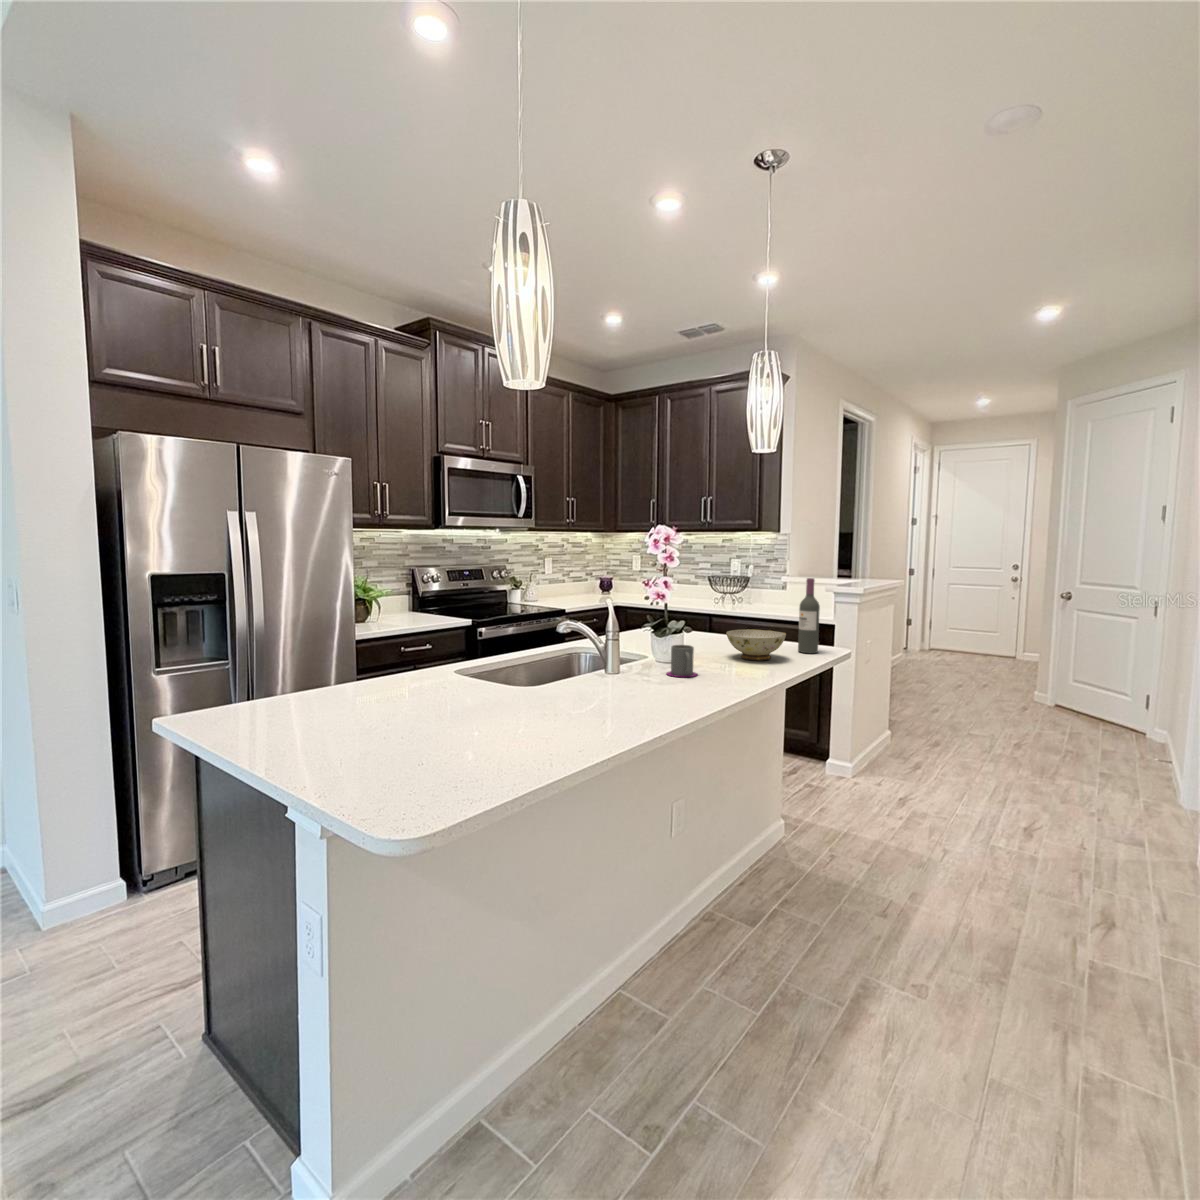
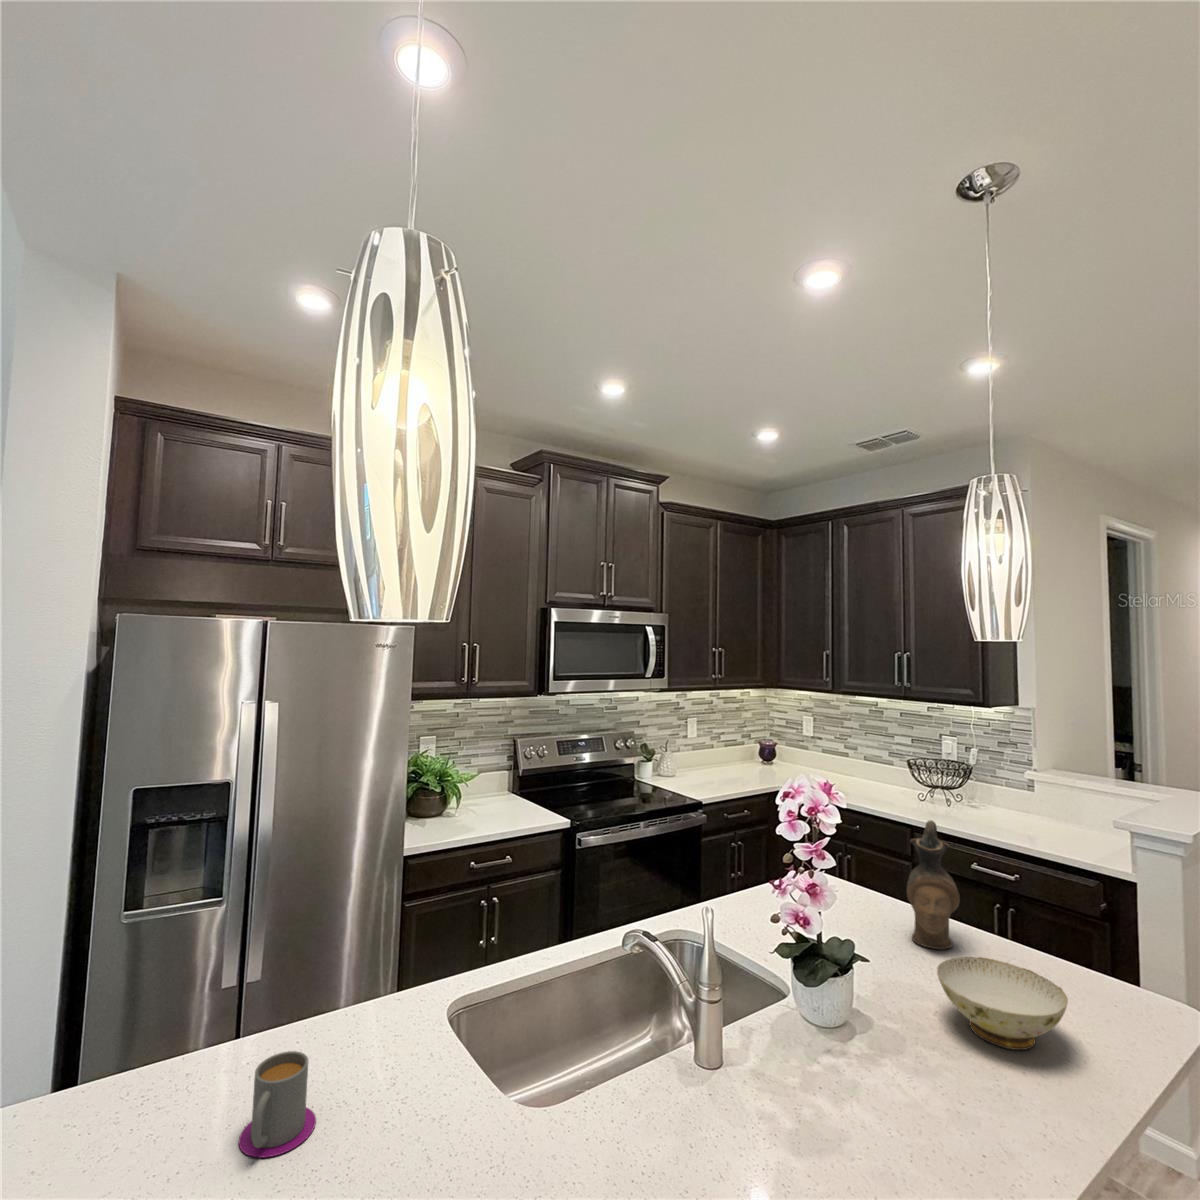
ceramic pitcher: none [711,574,739,642] -> present [907,821,960,949]
wine bottle: present [798,578,820,653] -> none [1088,870,1138,1028]
mug: present [667,645,697,677] -> present [239,1051,316,1157]

